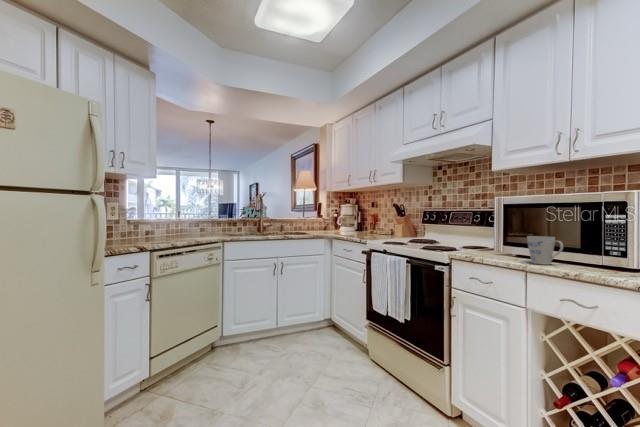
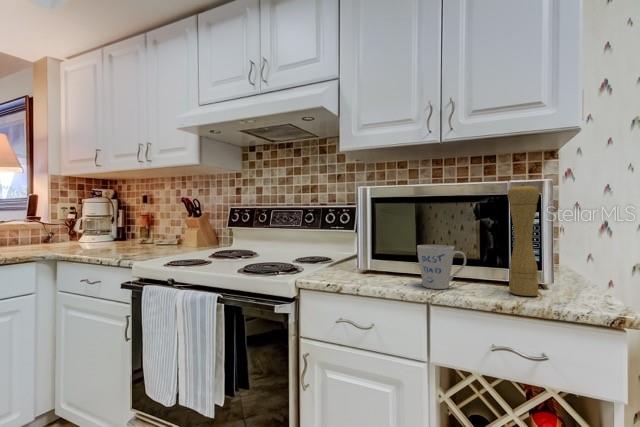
pepper mill: none [593,195,619,273] -> present [507,185,539,296]

